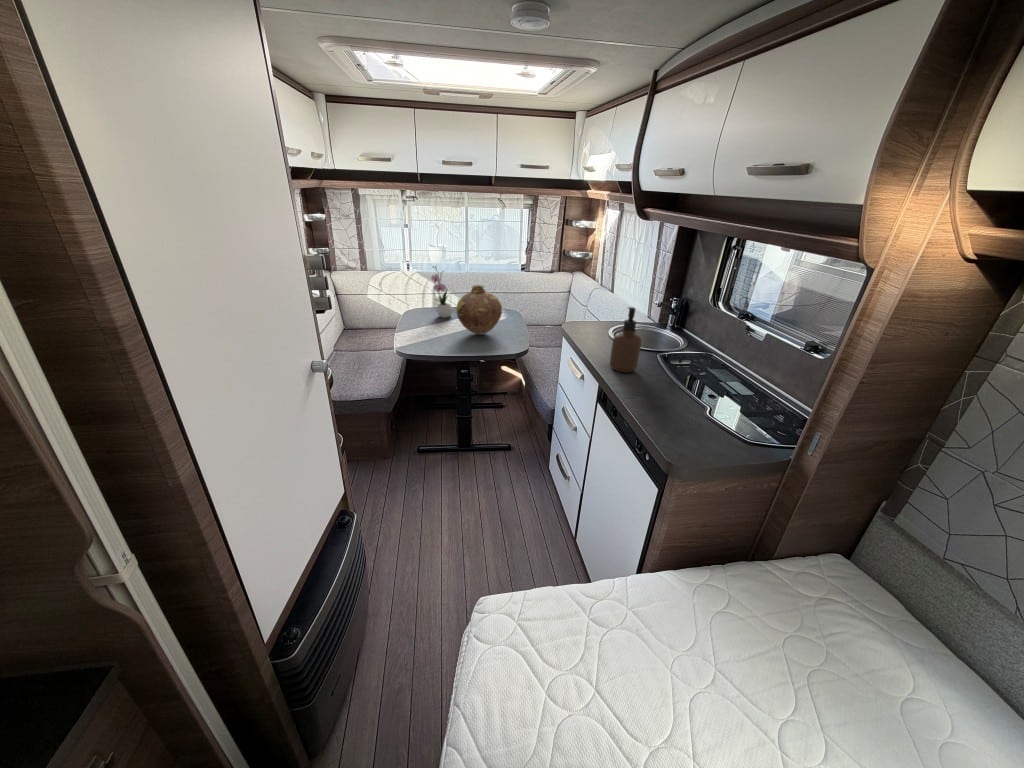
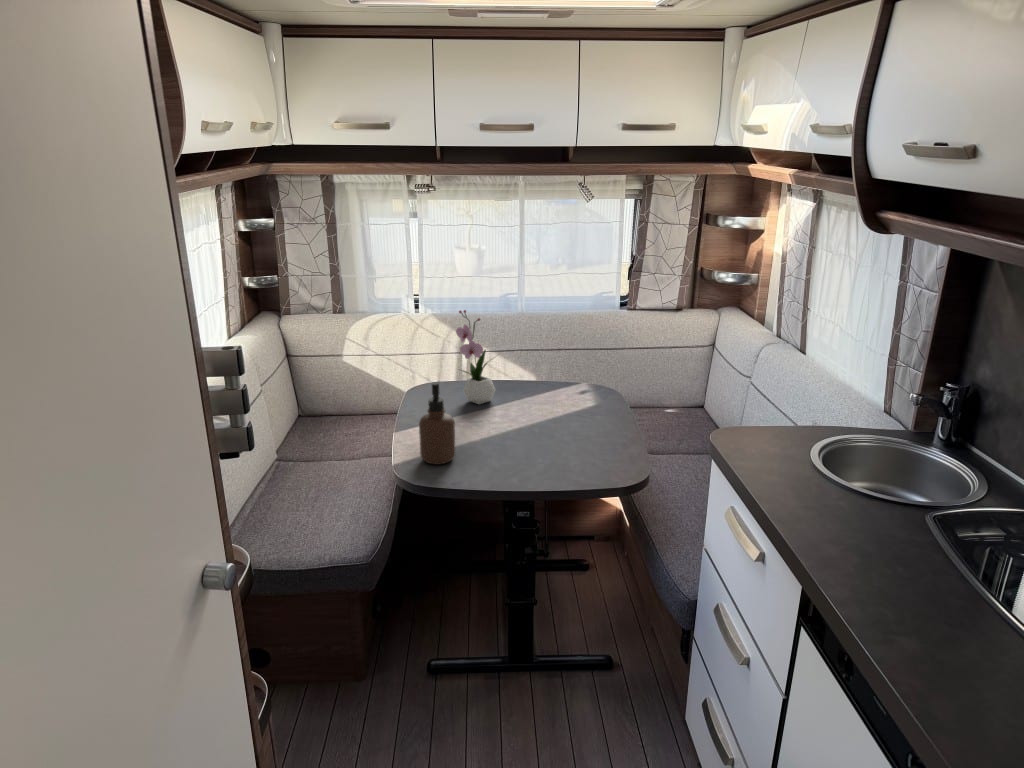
vase: present [456,285,502,335] -> none [503,349,590,442]
soap dispenser: present [610,307,642,372] -> present [419,381,455,464]

